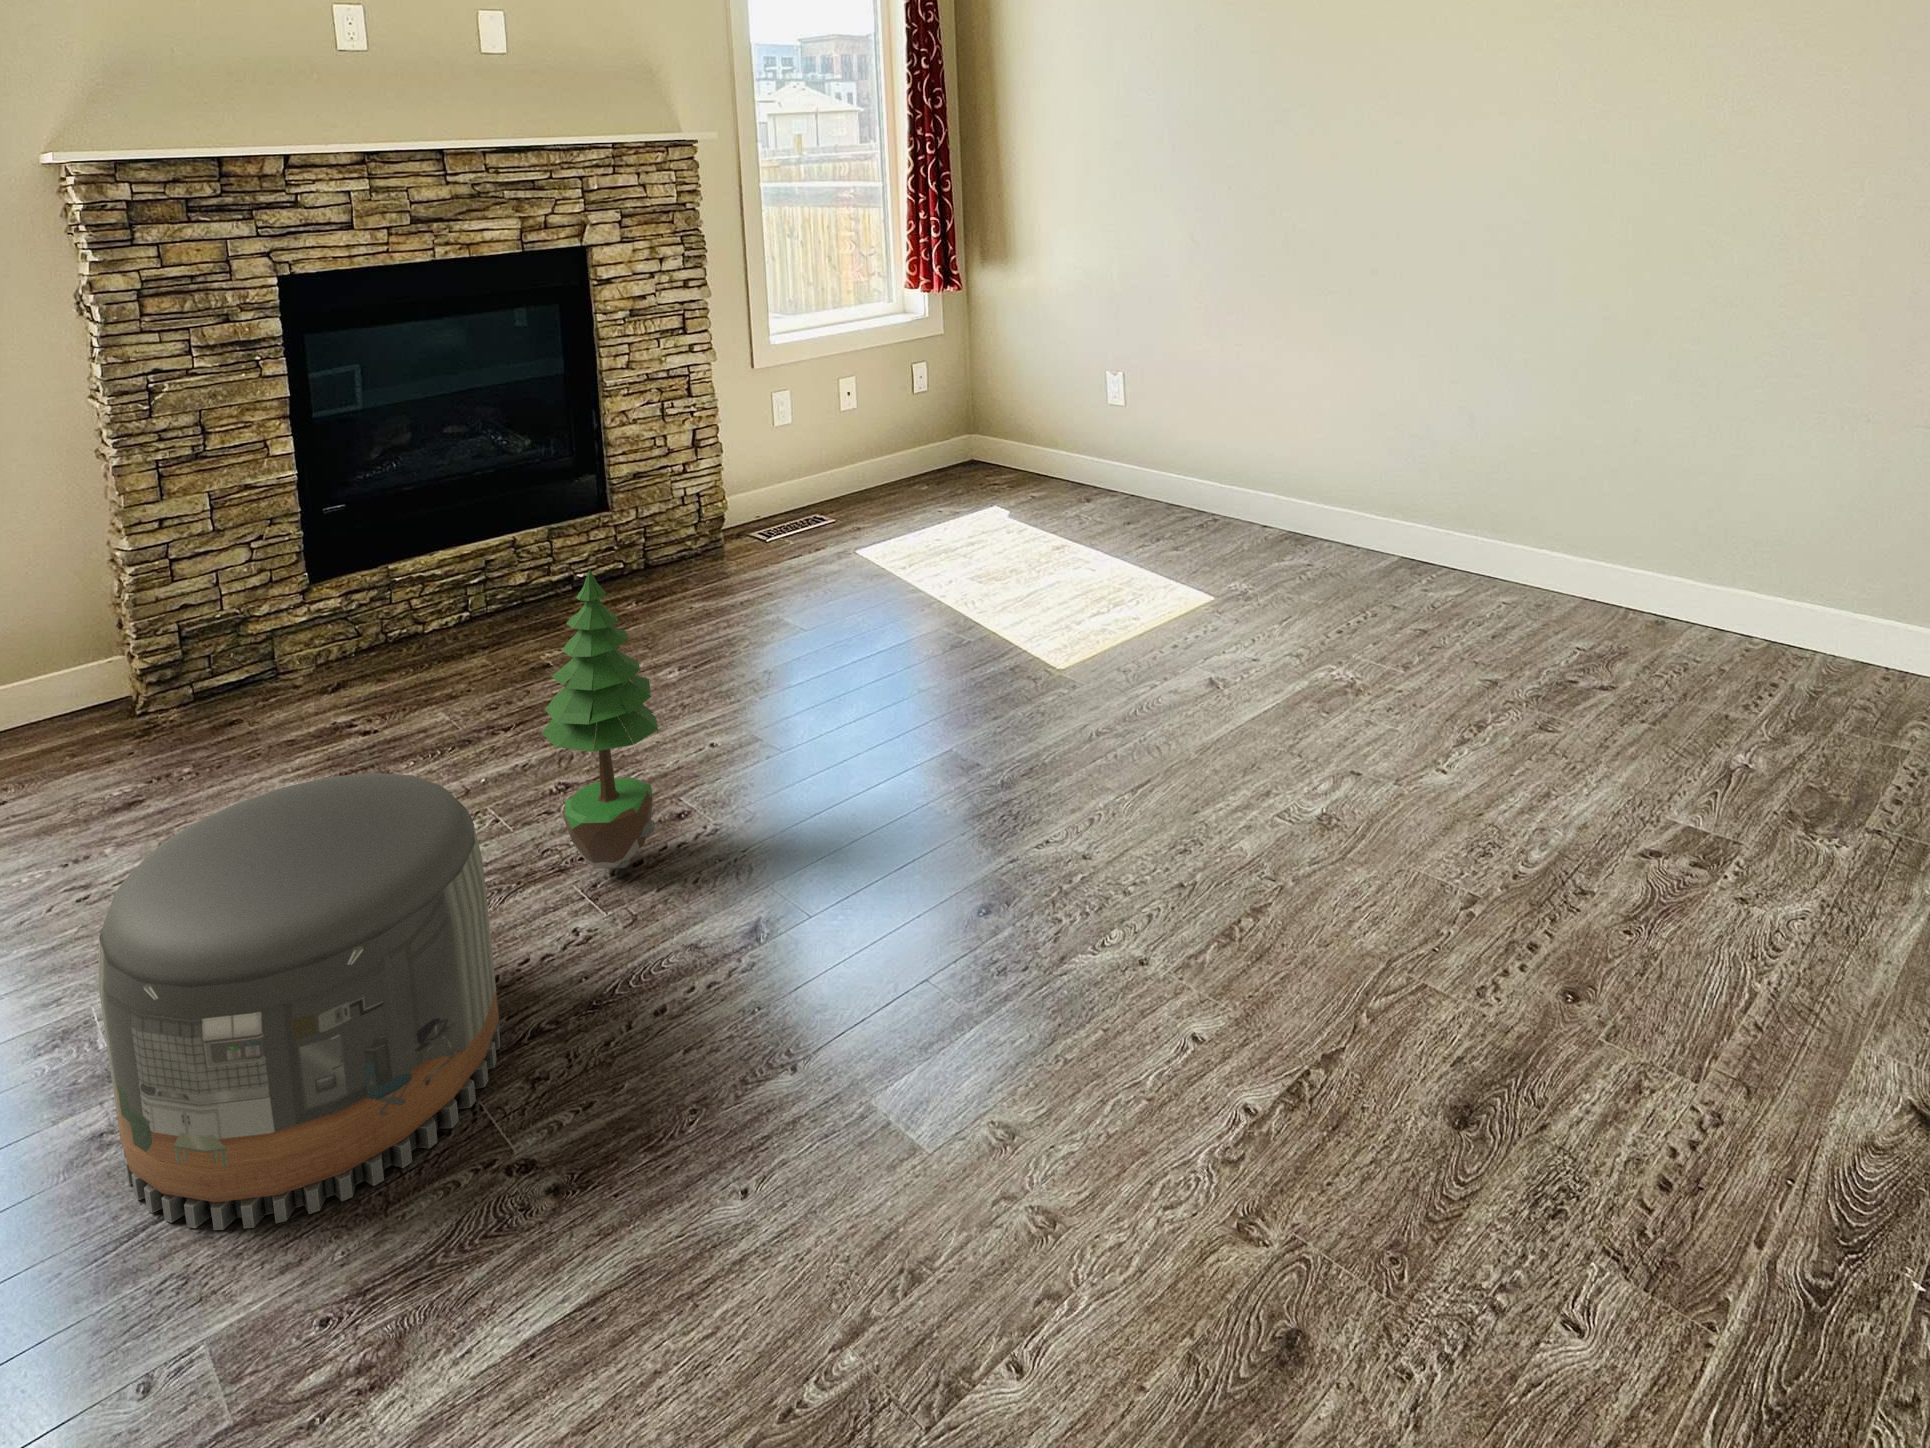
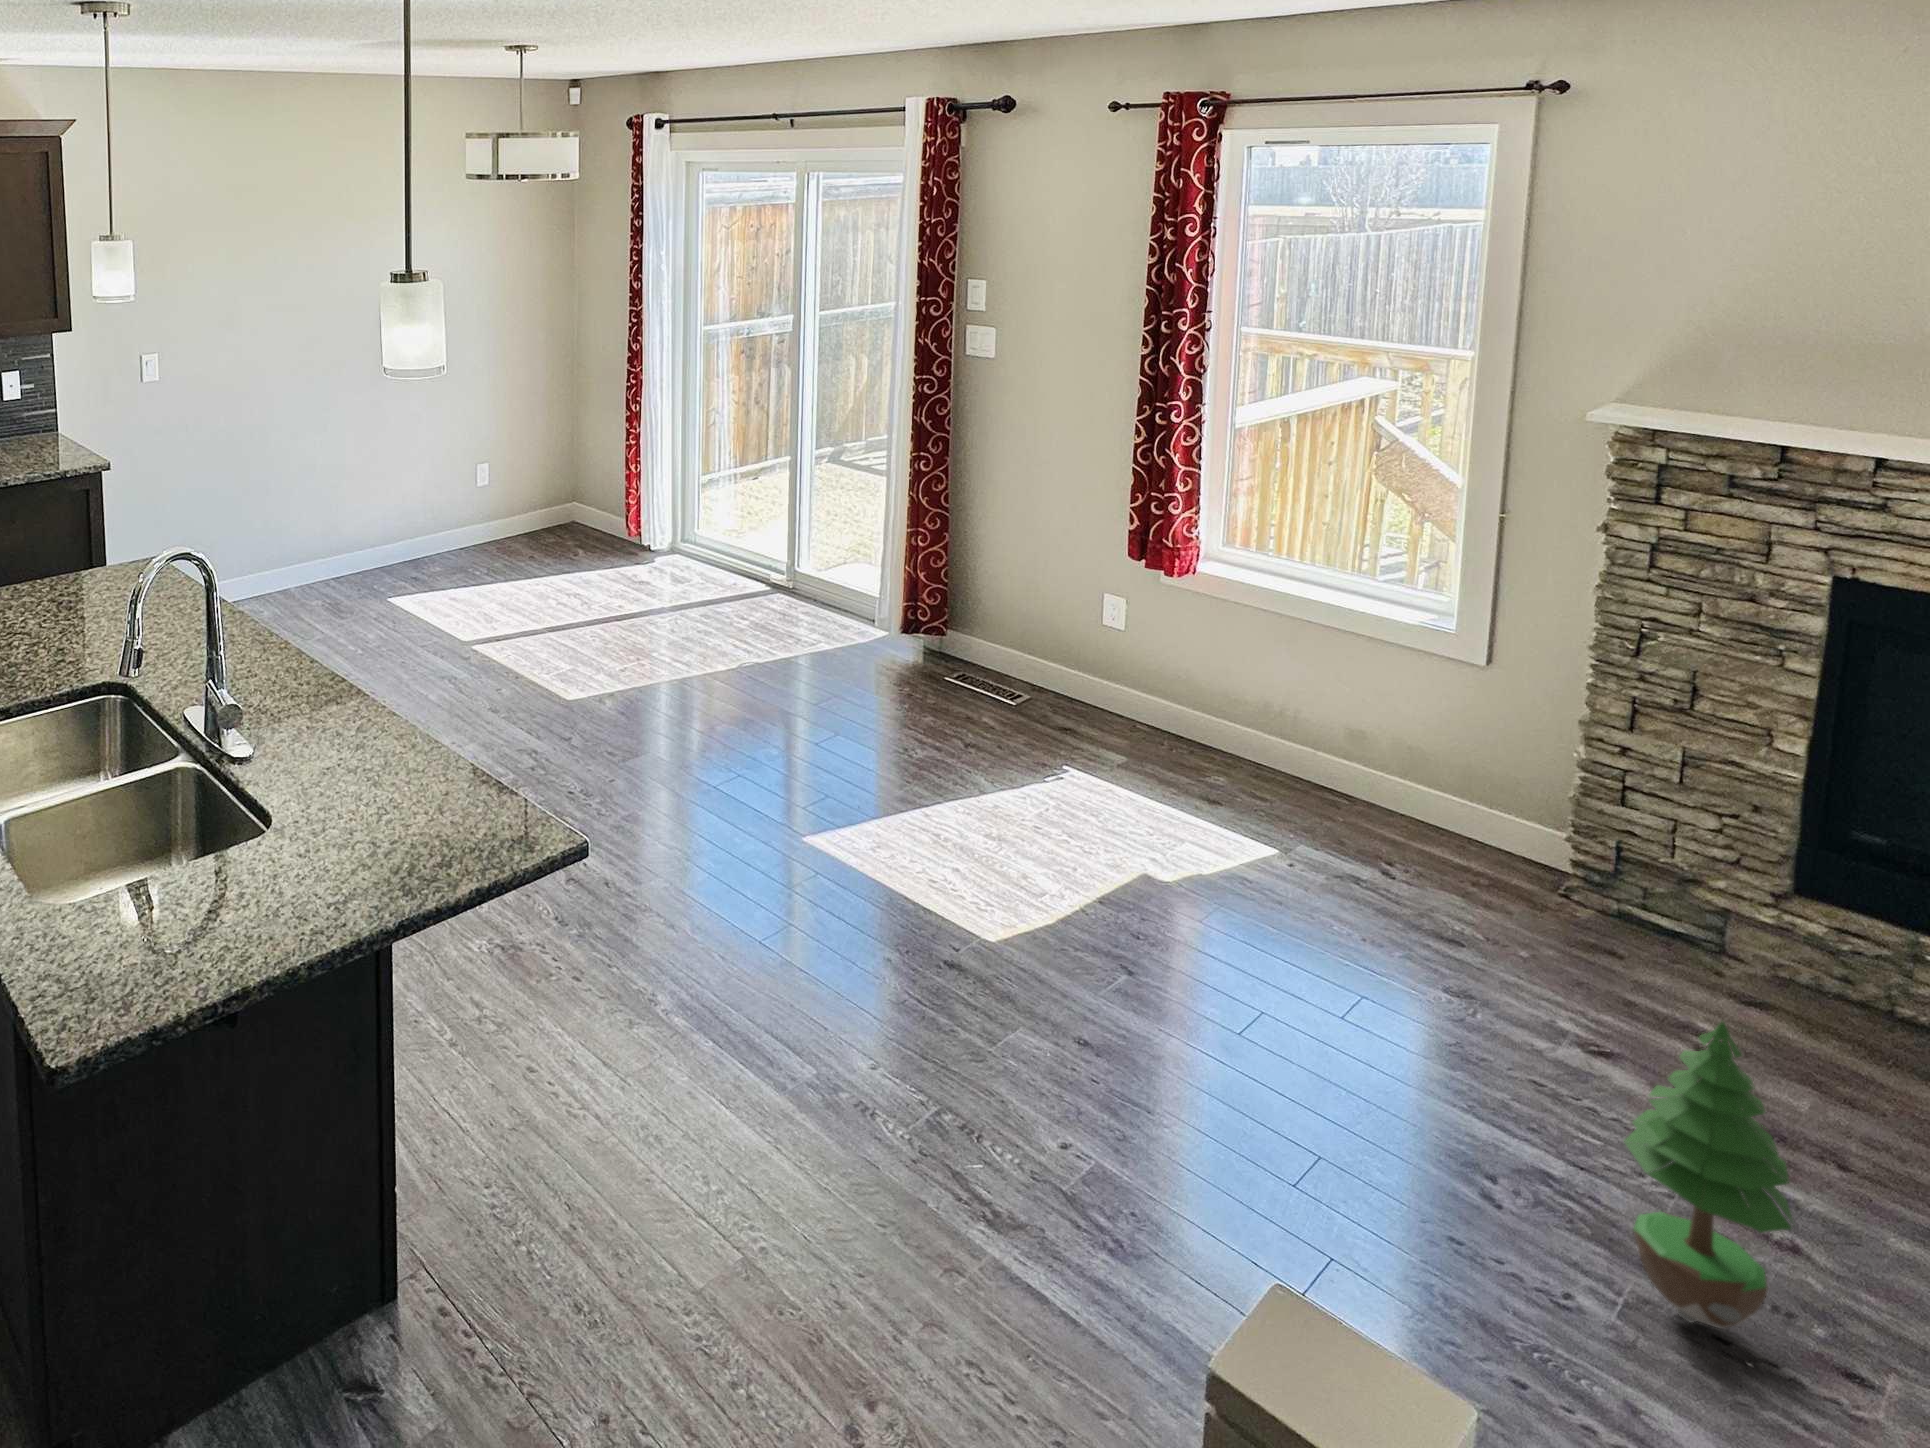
pouf: present [98,773,500,1230] -> none [1152,933,1450,1263]

